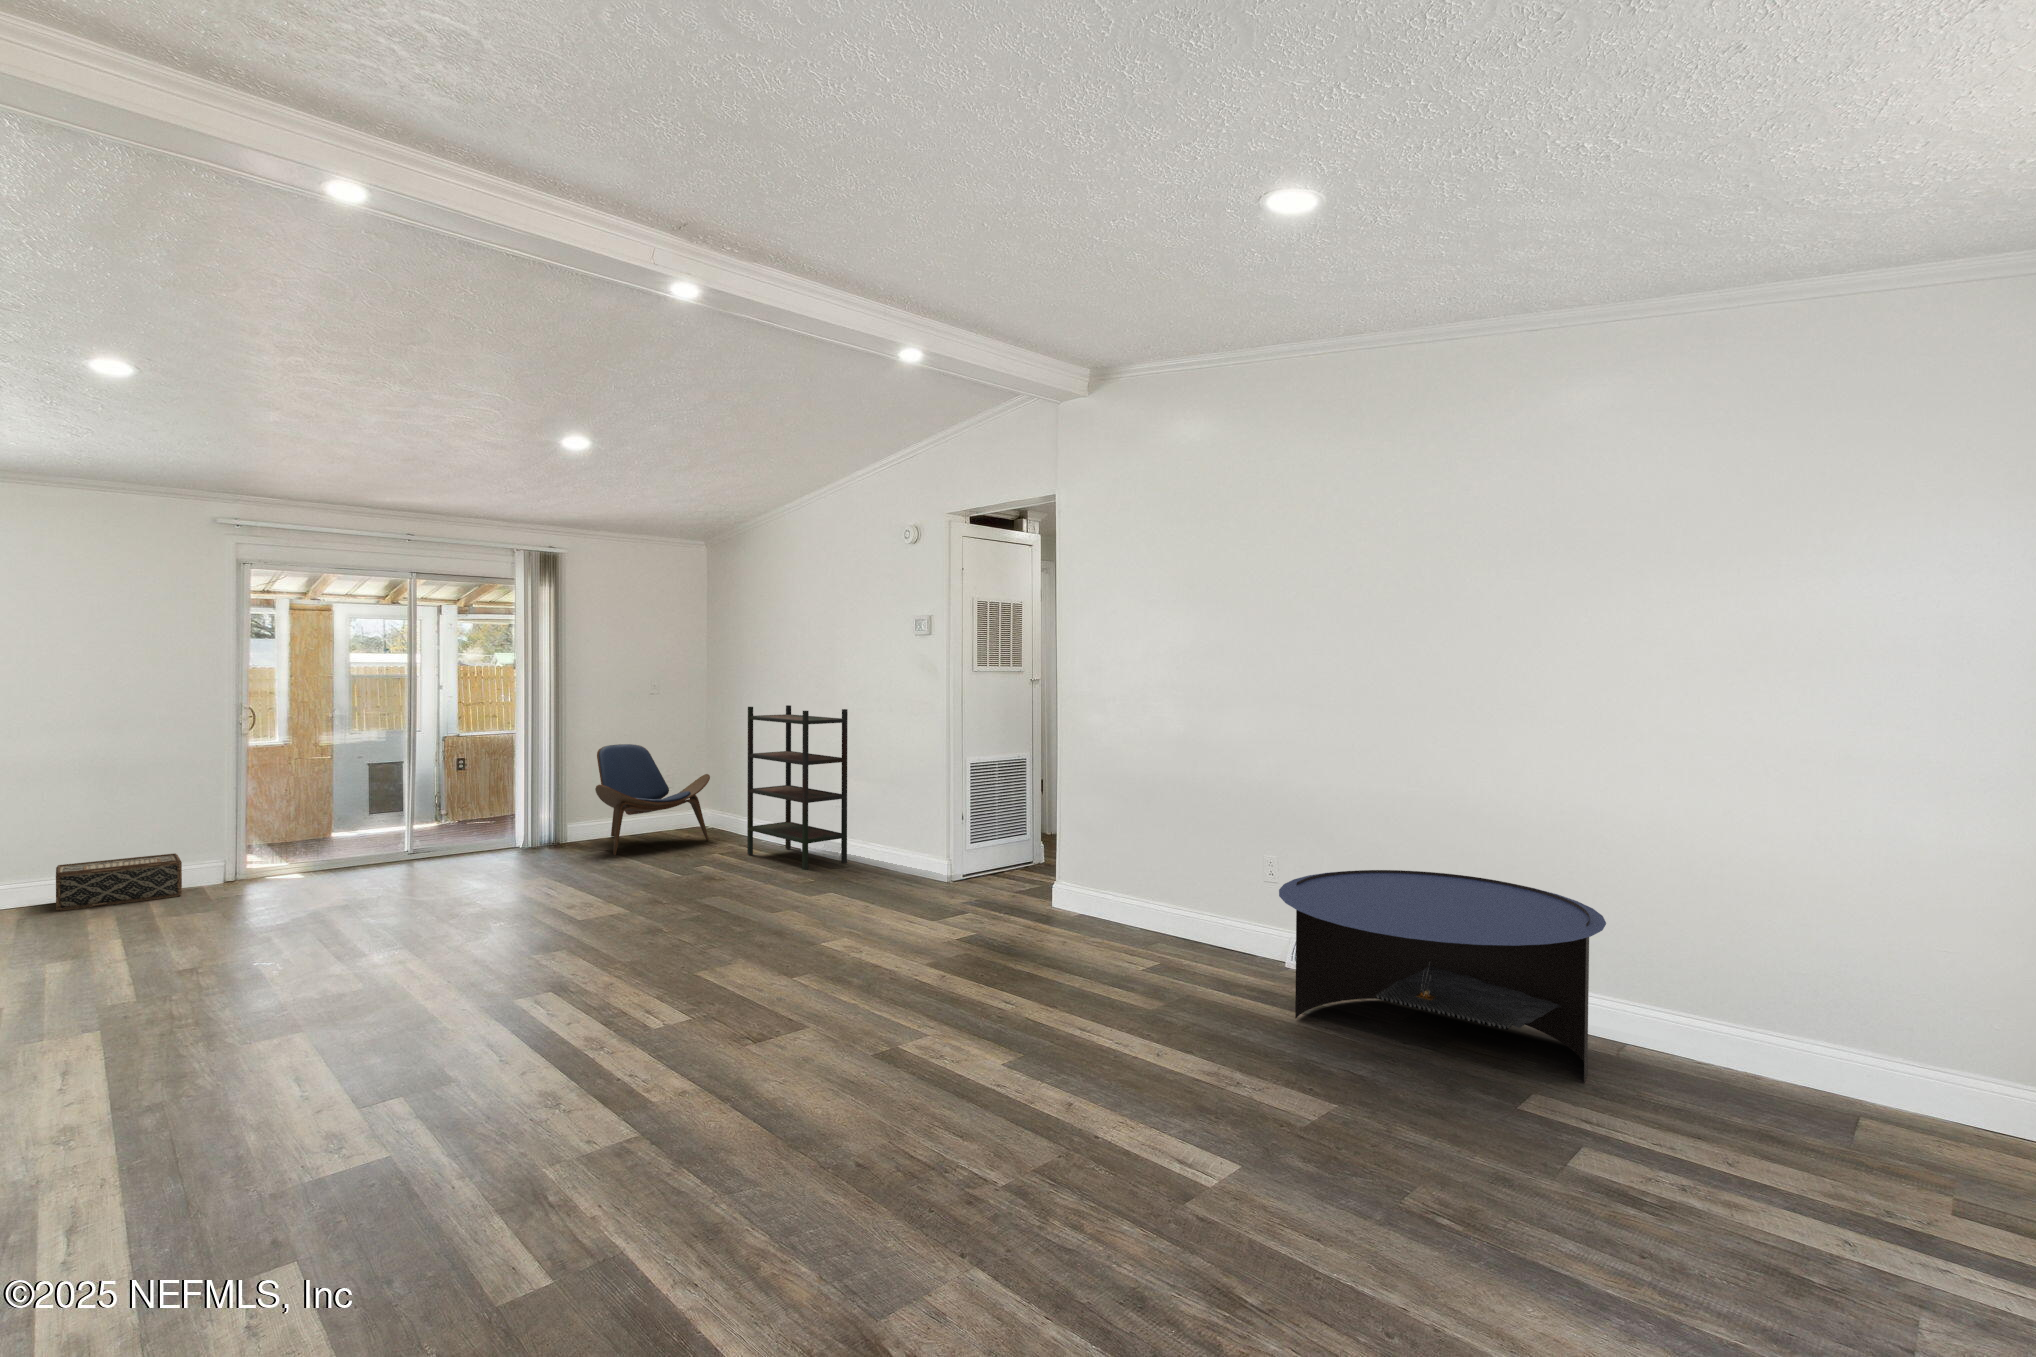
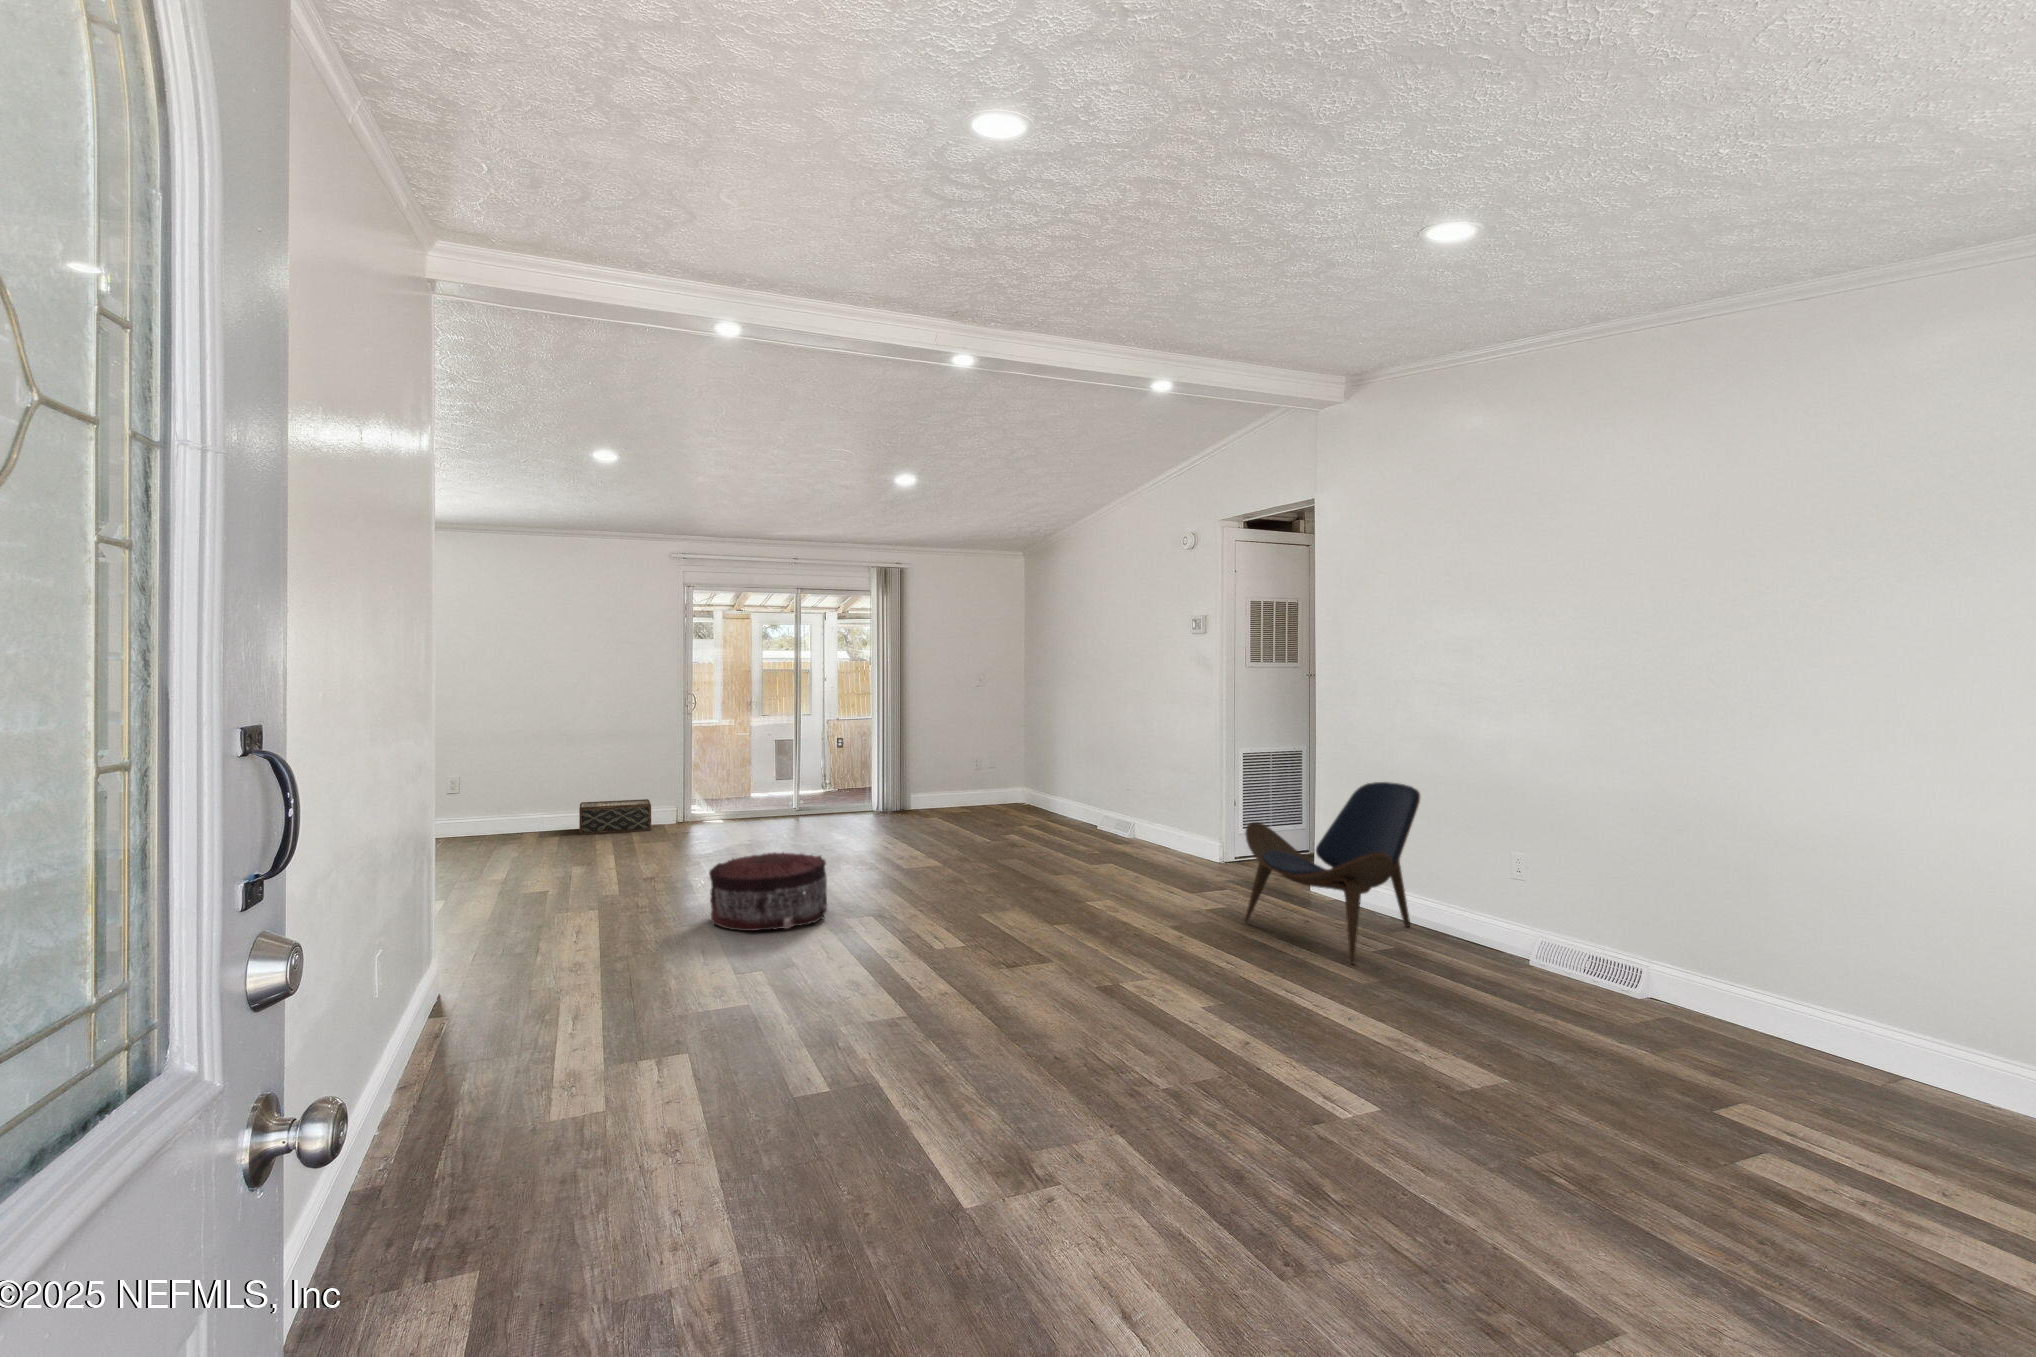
bookshelf: present [747,705,848,870] -> none [1054,698,1138,845]
lounge chair: present [595,744,710,855] -> present [1245,782,1420,965]
coffee table: present [1279,870,1606,1083] -> none [1484,870,1854,1105]
pouf: none [300,918,486,1037] -> present [709,852,827,931]

